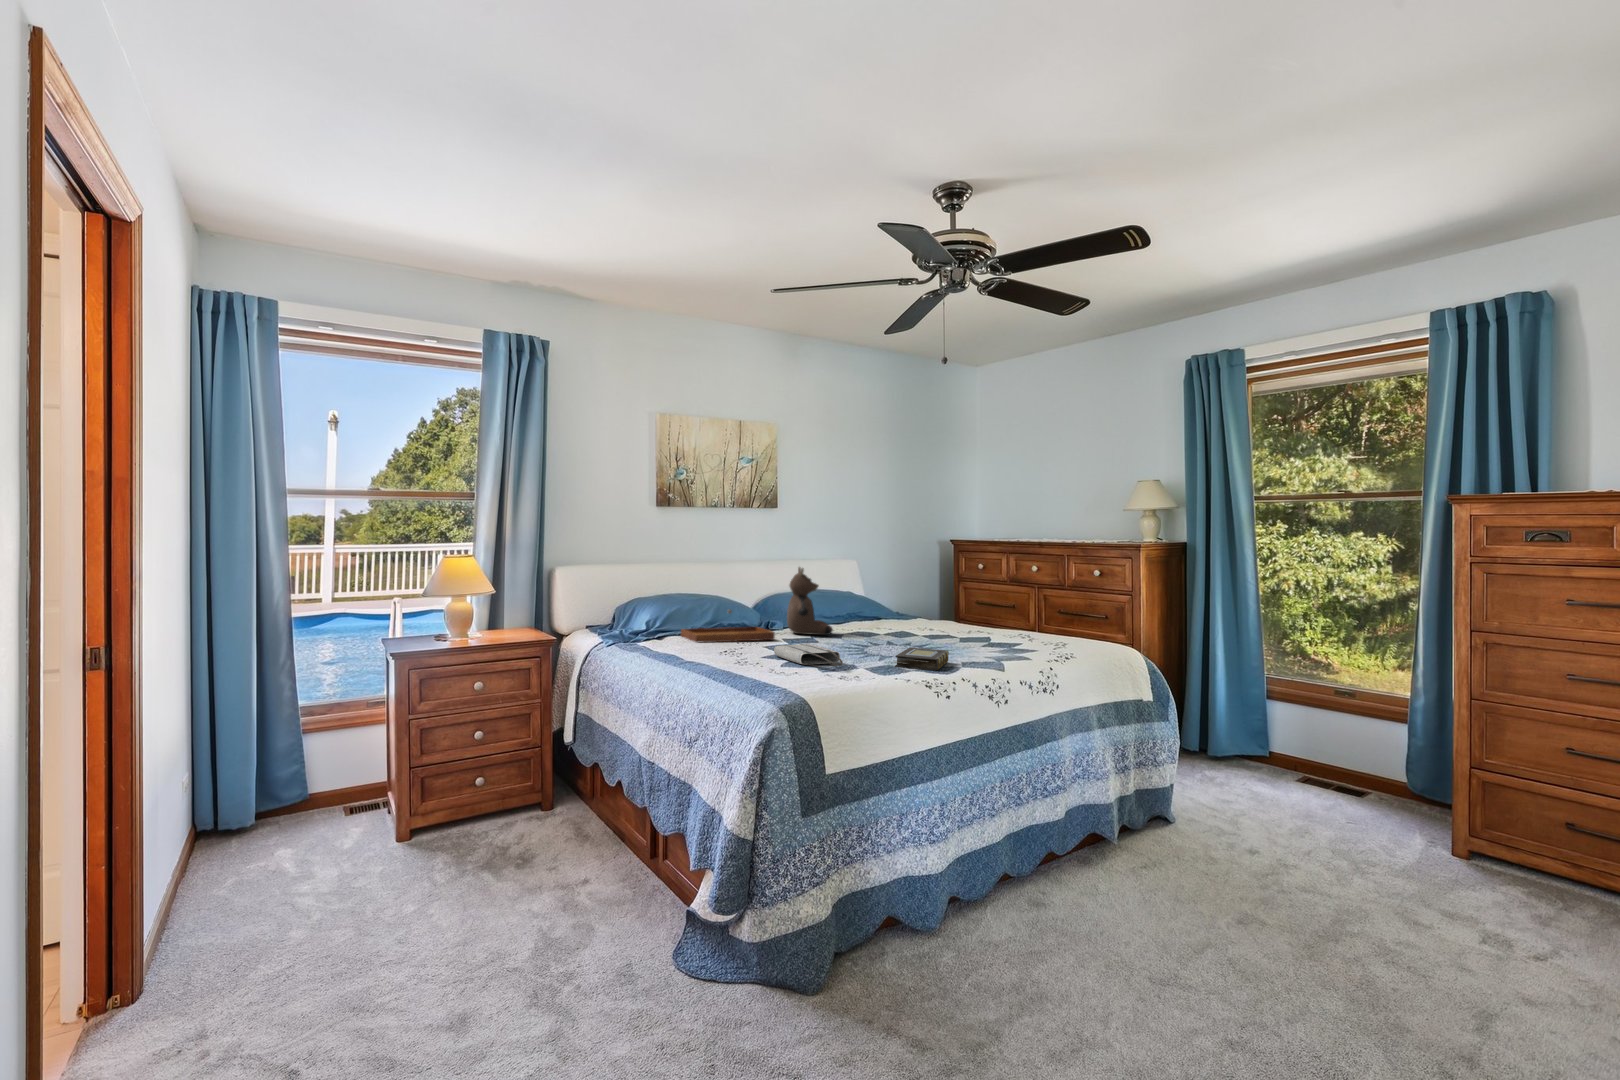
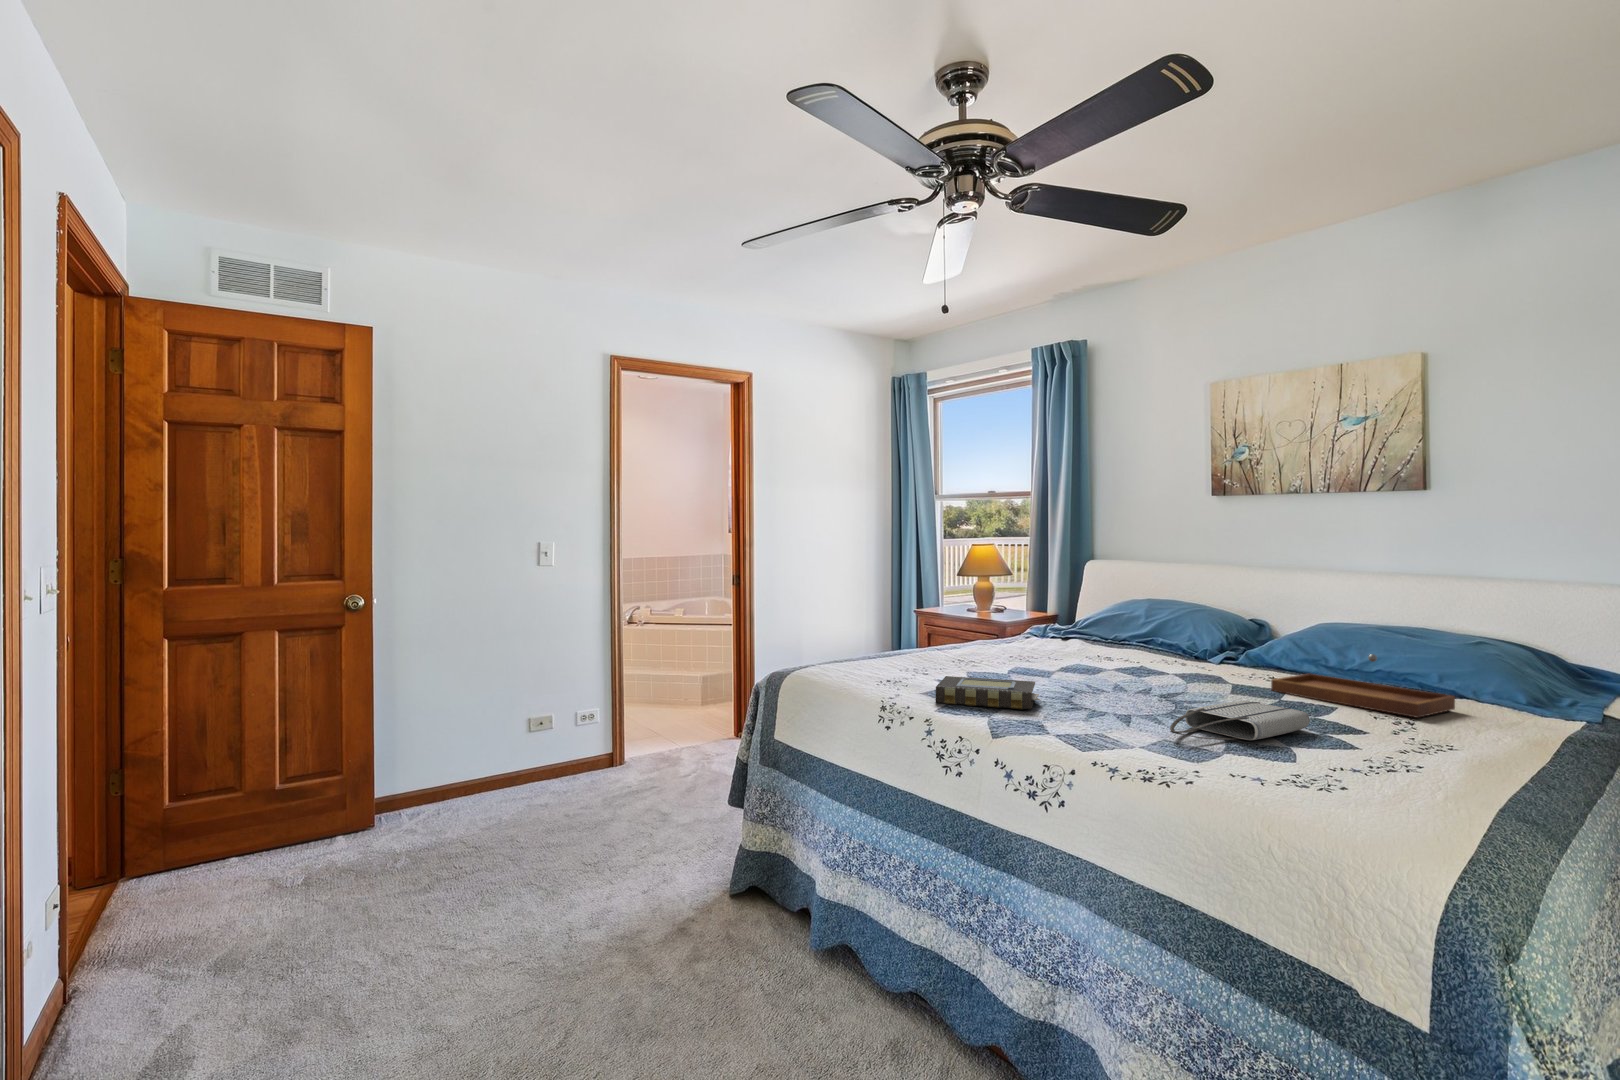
teddy bear: present [787,567,833,635] -> none [1157,571,1248,676]
tray: present [681,609,775,643] -> present [1271,654,1455,718]
tote bag: present [774,644,843,667] -> present [1170,701,1310,740]

